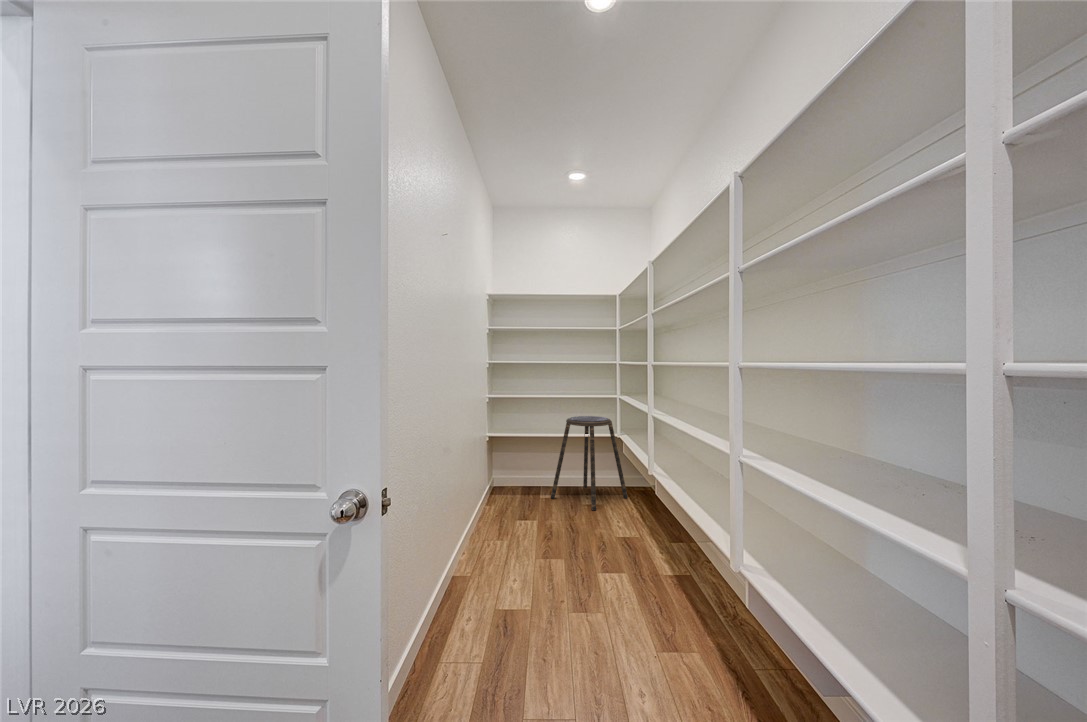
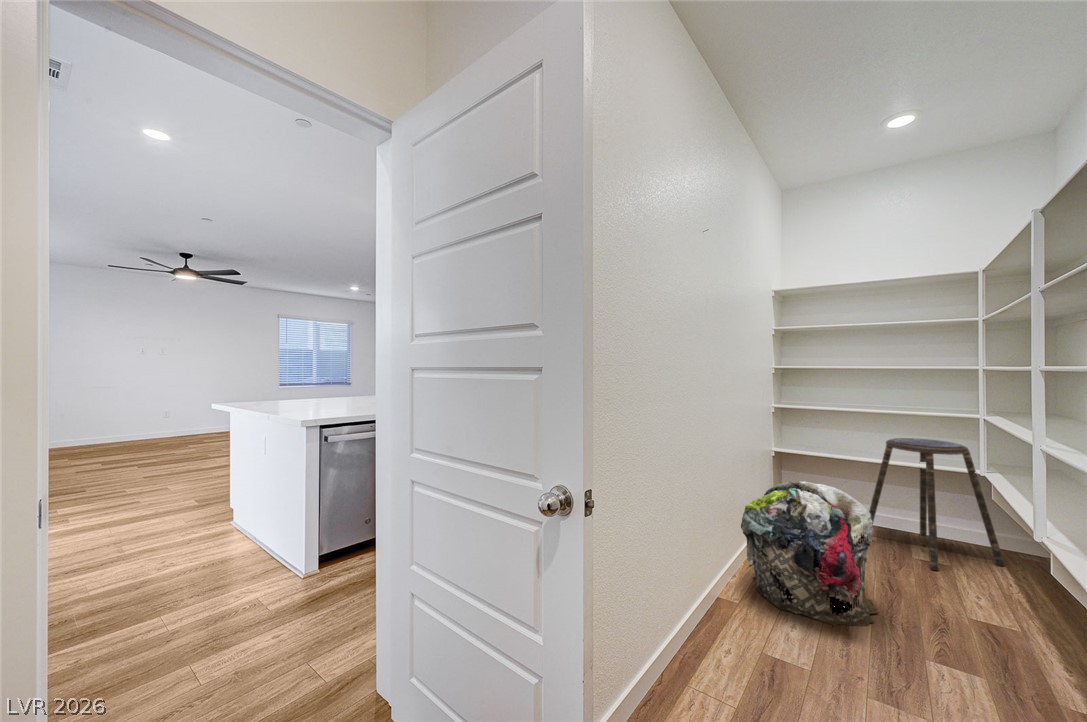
laundry basket: none [471,458,569,569] -> present [741,481,879,626]

